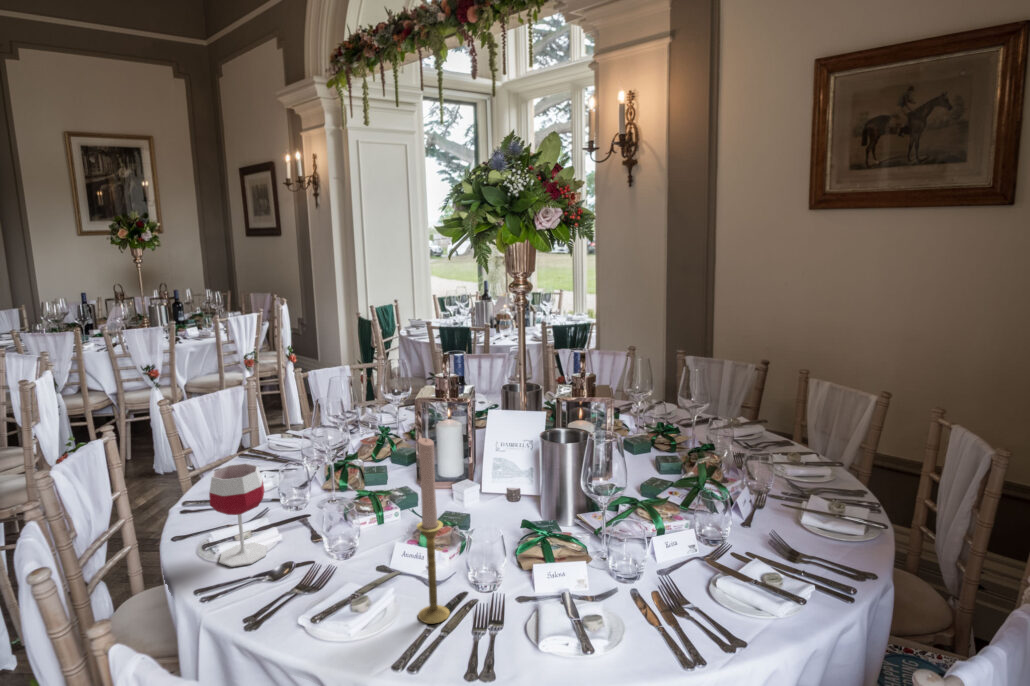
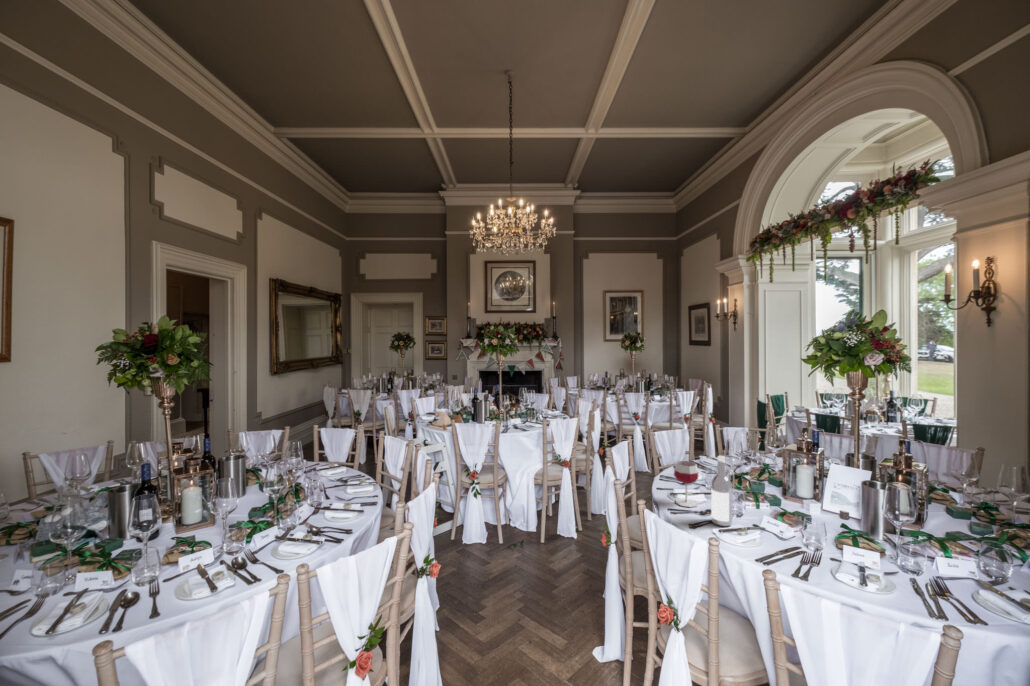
candlestick: present [417,438,450,623] -> none [772,463,790,557]
wine bottle: none [292,442,338,590] -> present [711,456,732,526]

